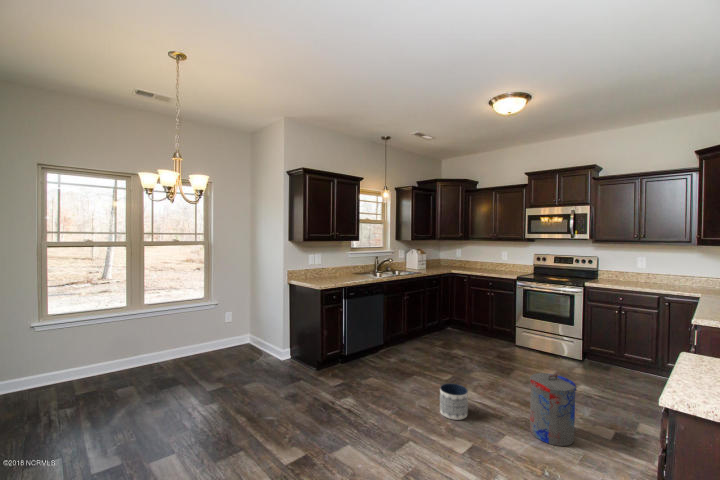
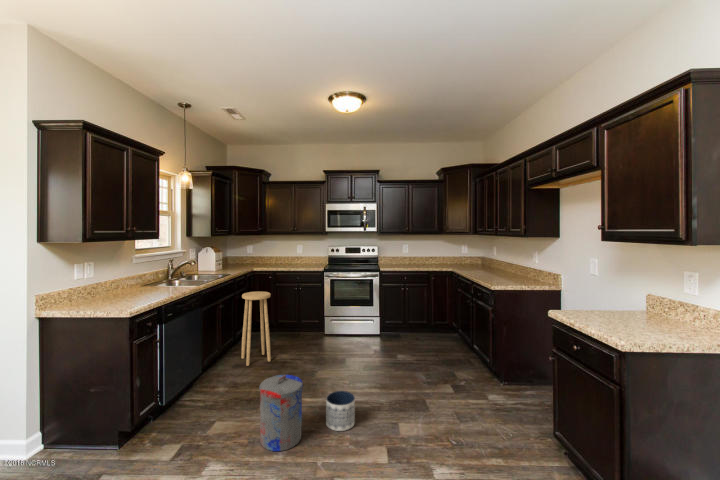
stool: none [422,289,447,353] -> present [241,291,271,366]
trash can: present [530,373,576,446] -> present [260,375,303,451]

